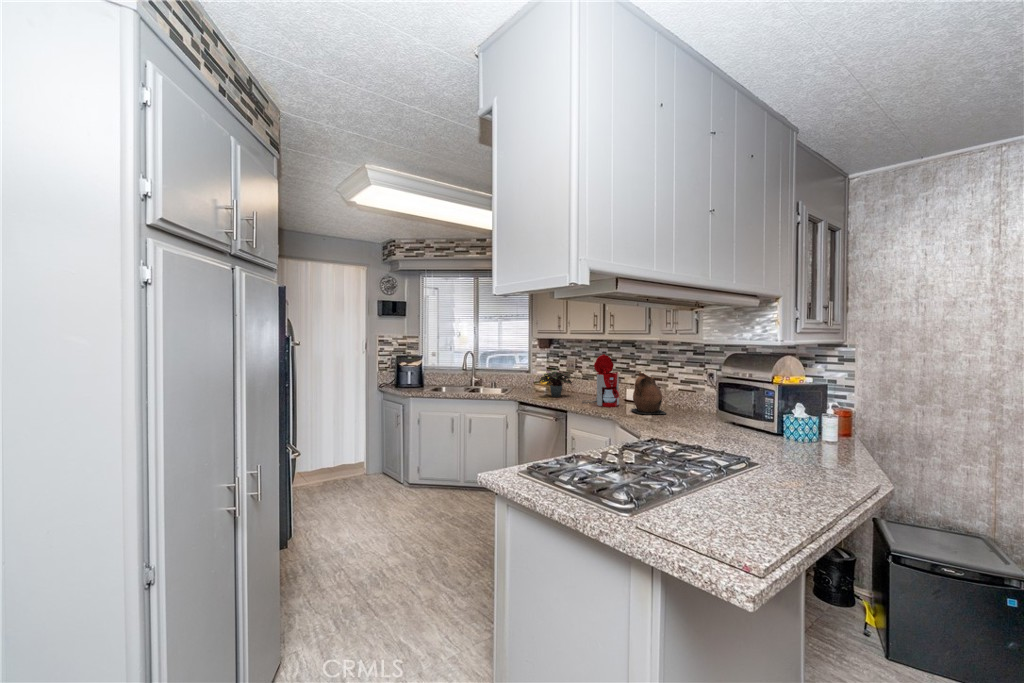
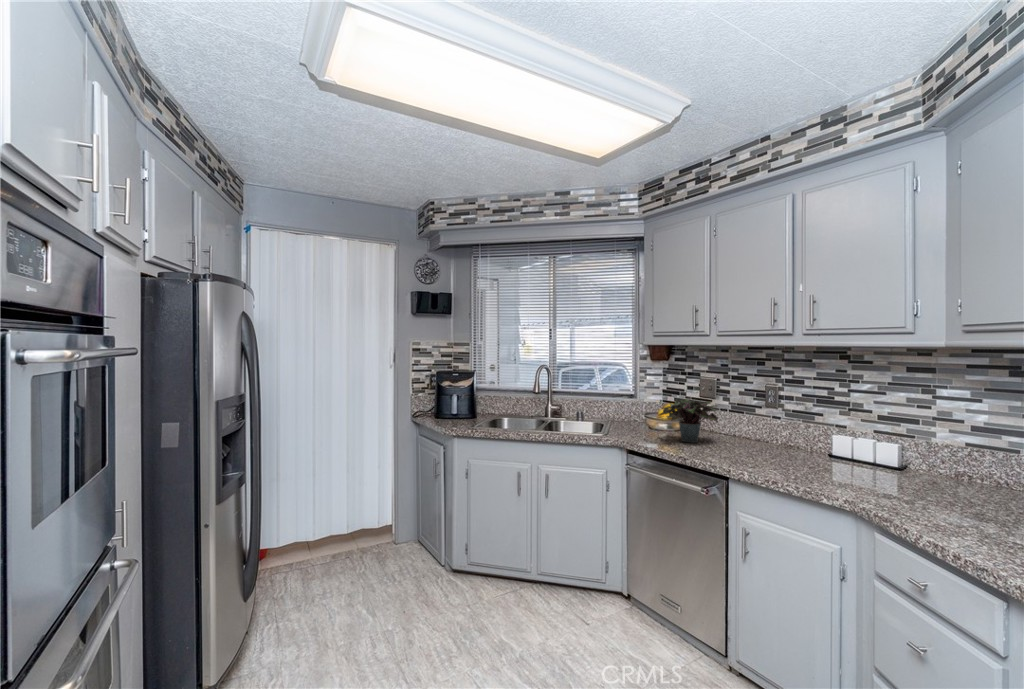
coffee maker: present [582,354,619,407] -> none [748,373,833,474]
ceramic pitcher: present [632,373,666,415] -> none [868,412,969,505]

